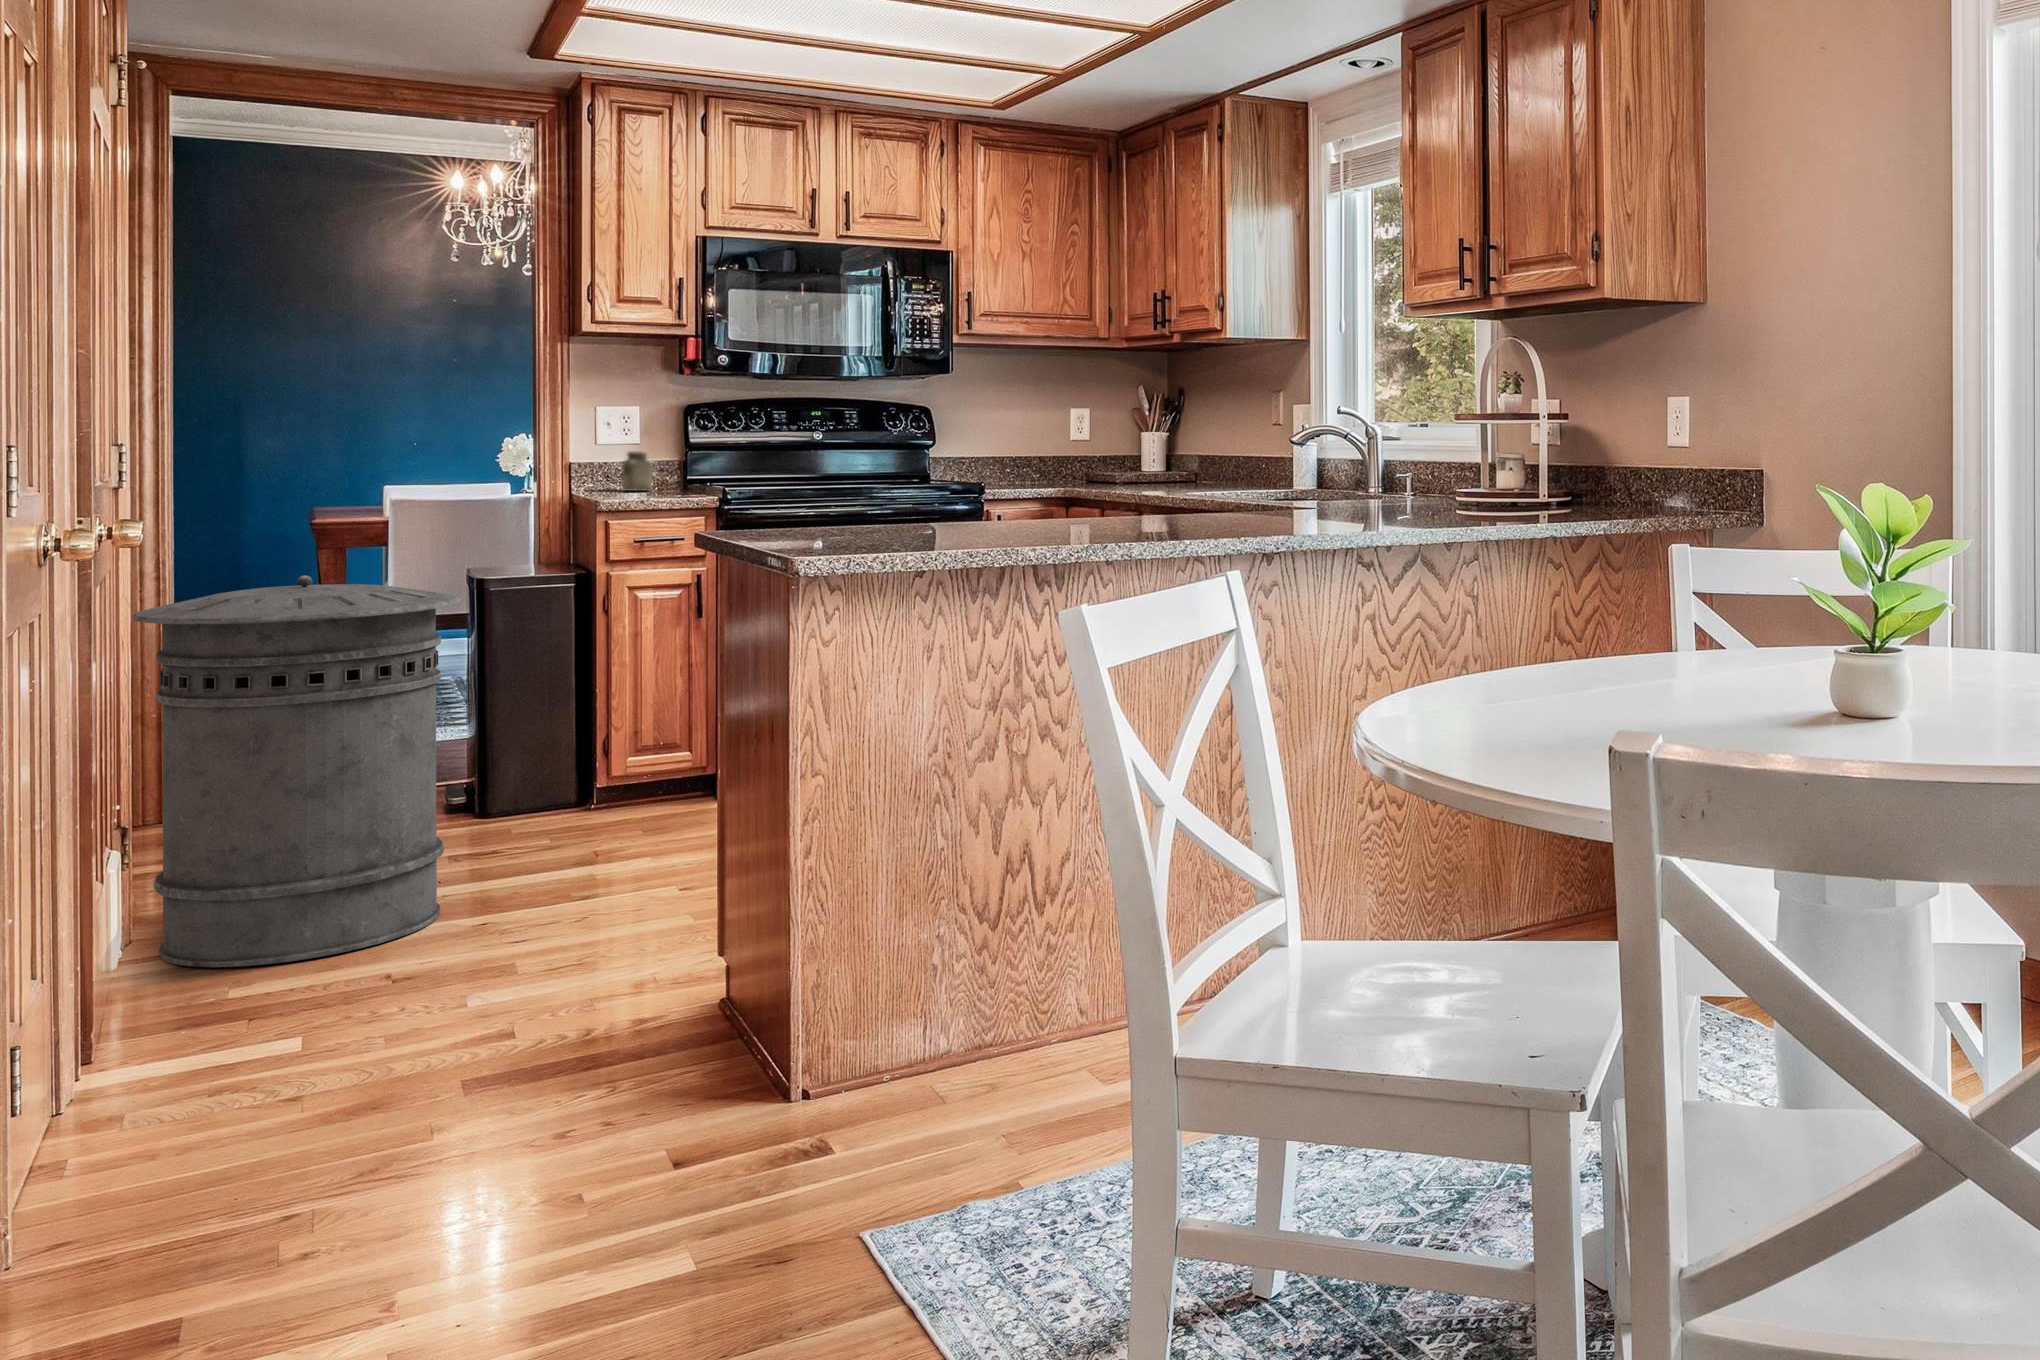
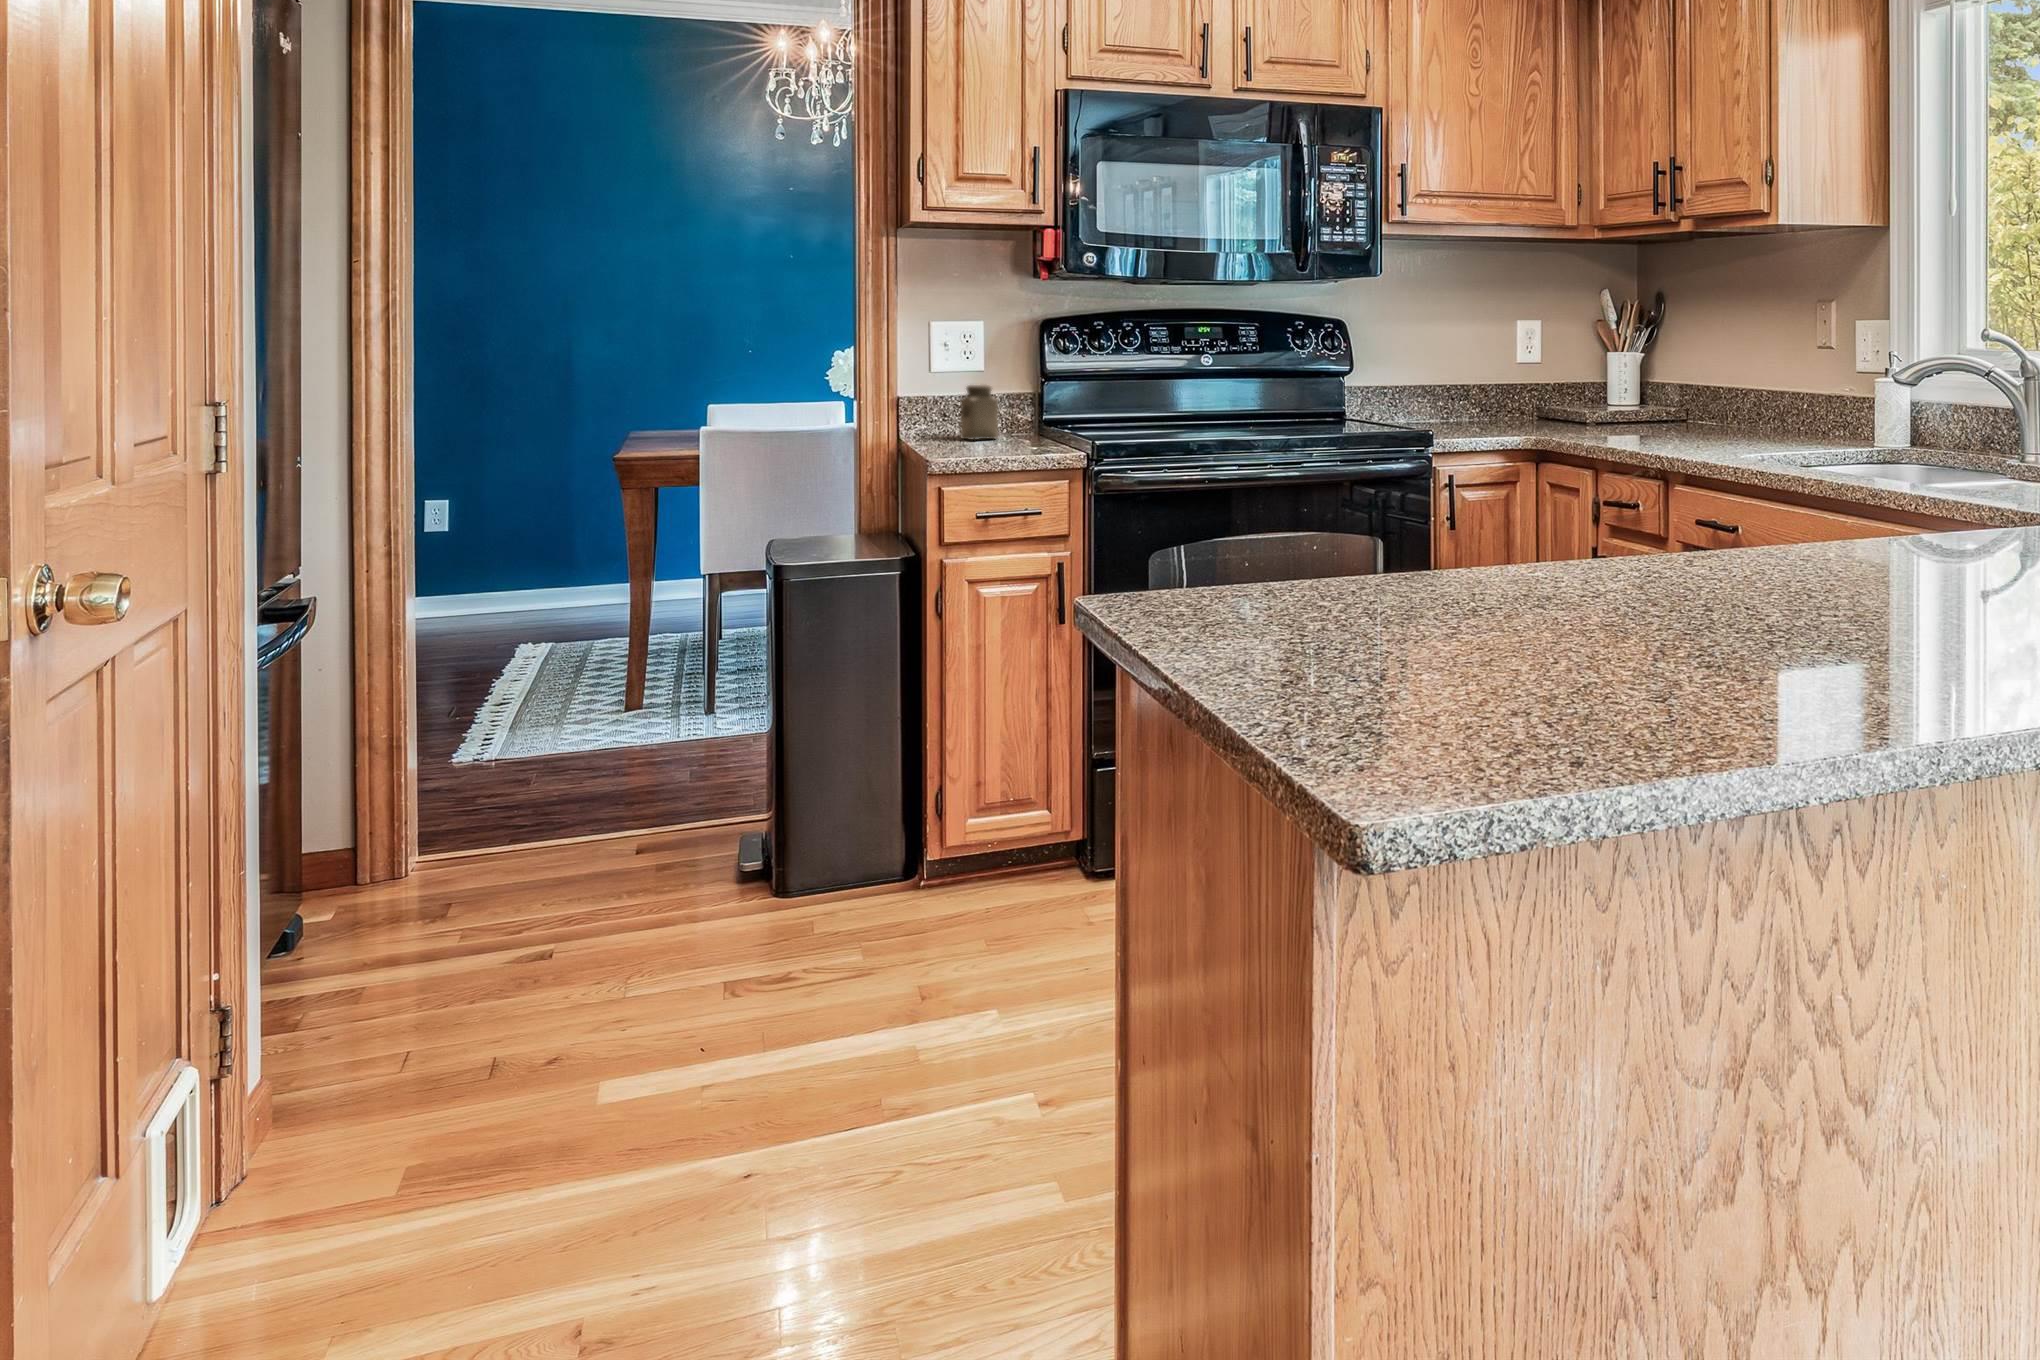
trash can: present [132,575,461,967] -> none [235,611,723,1267]

